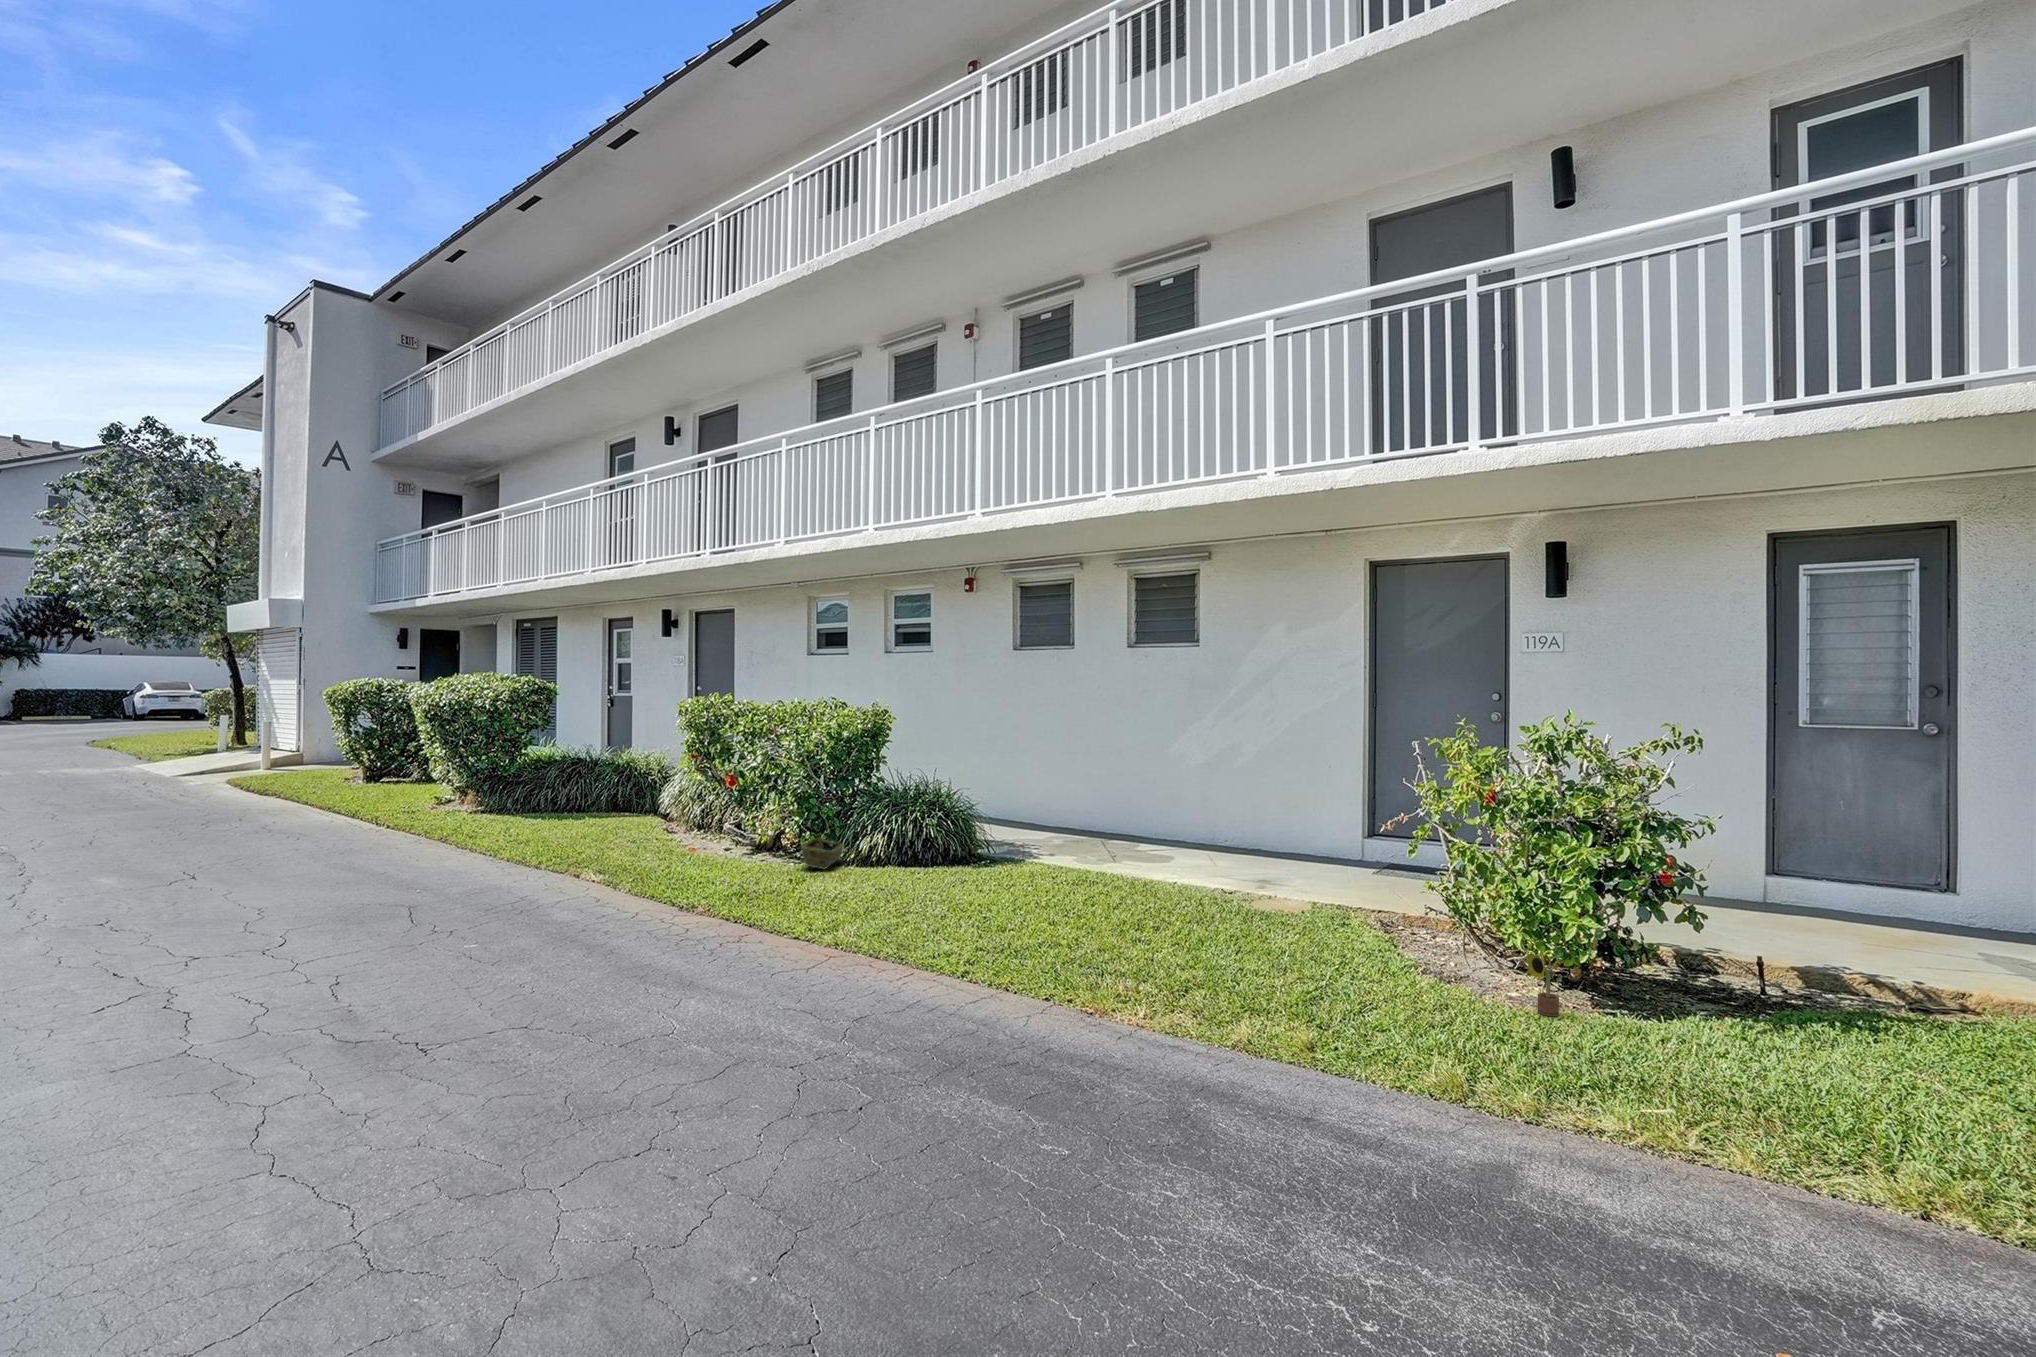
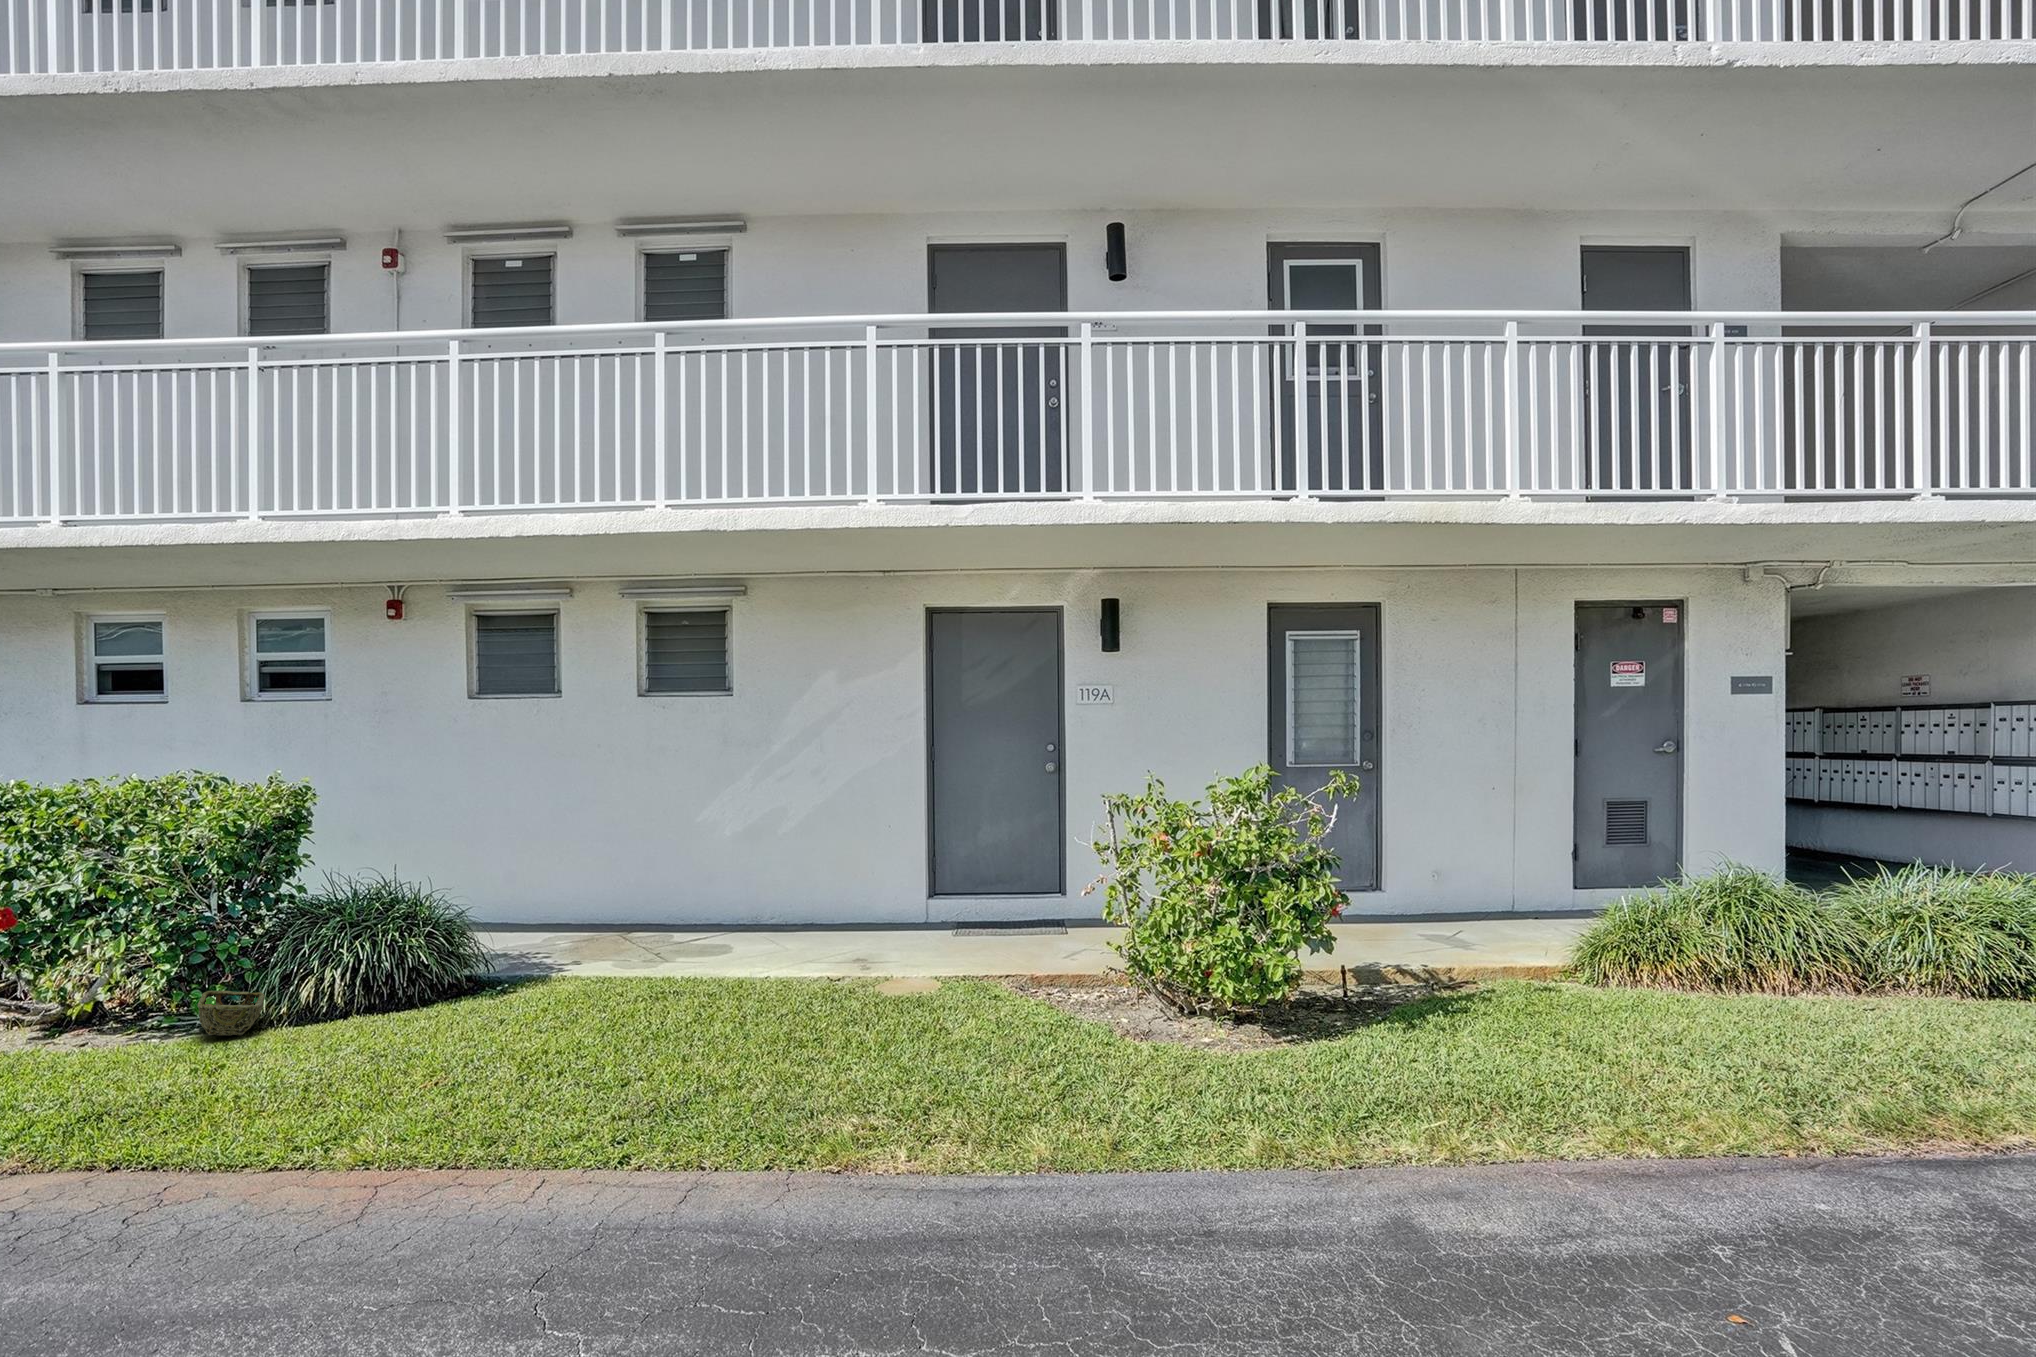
decorative plant: present [1523,952,1559,1016] -> none [1188,991,1218,1049]

